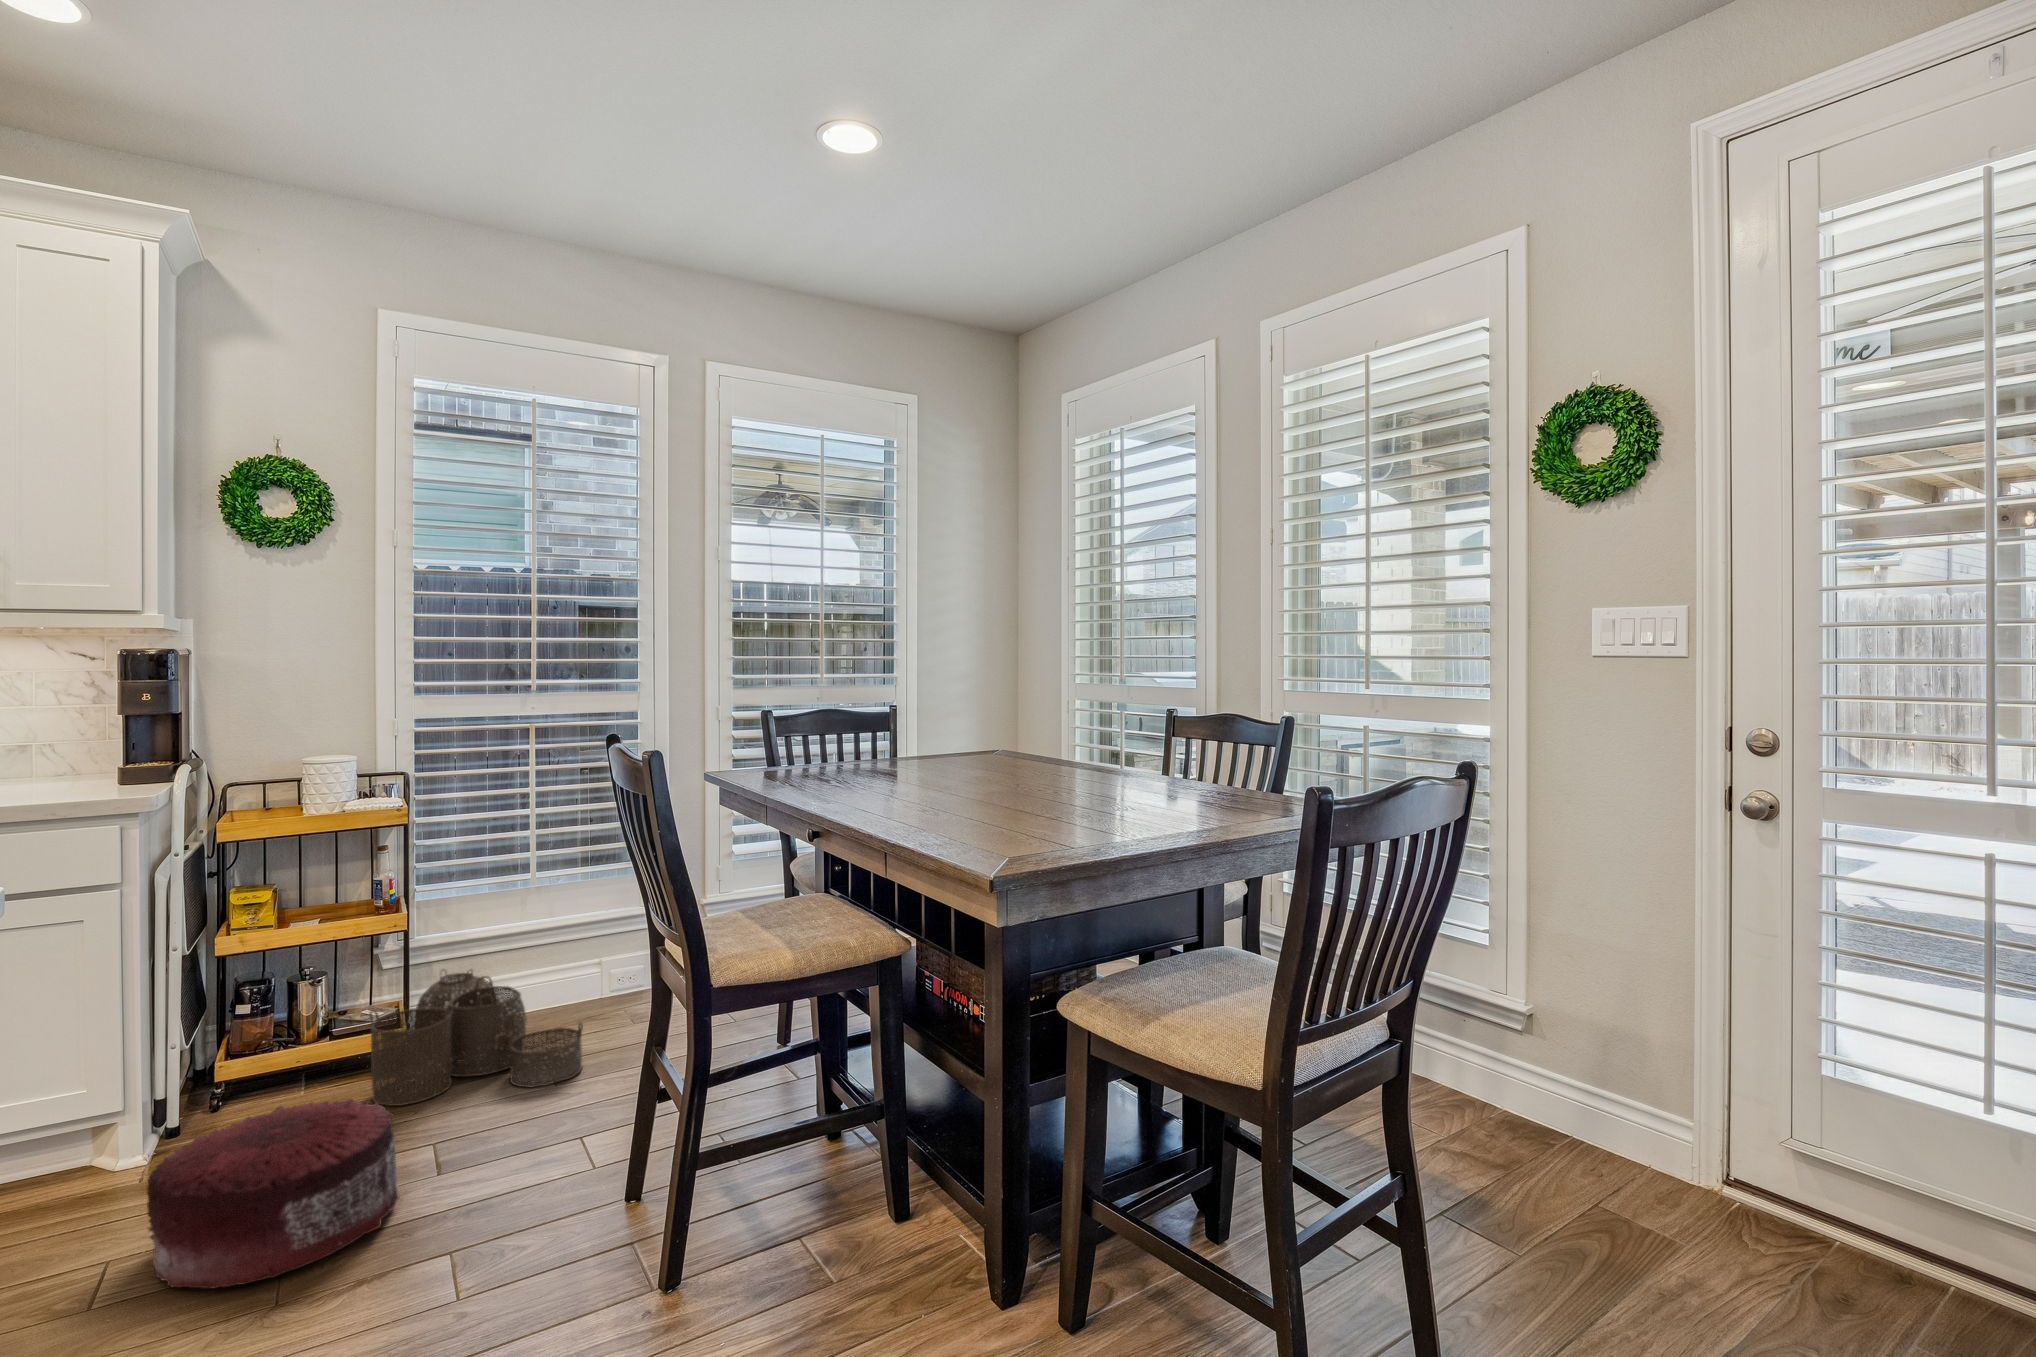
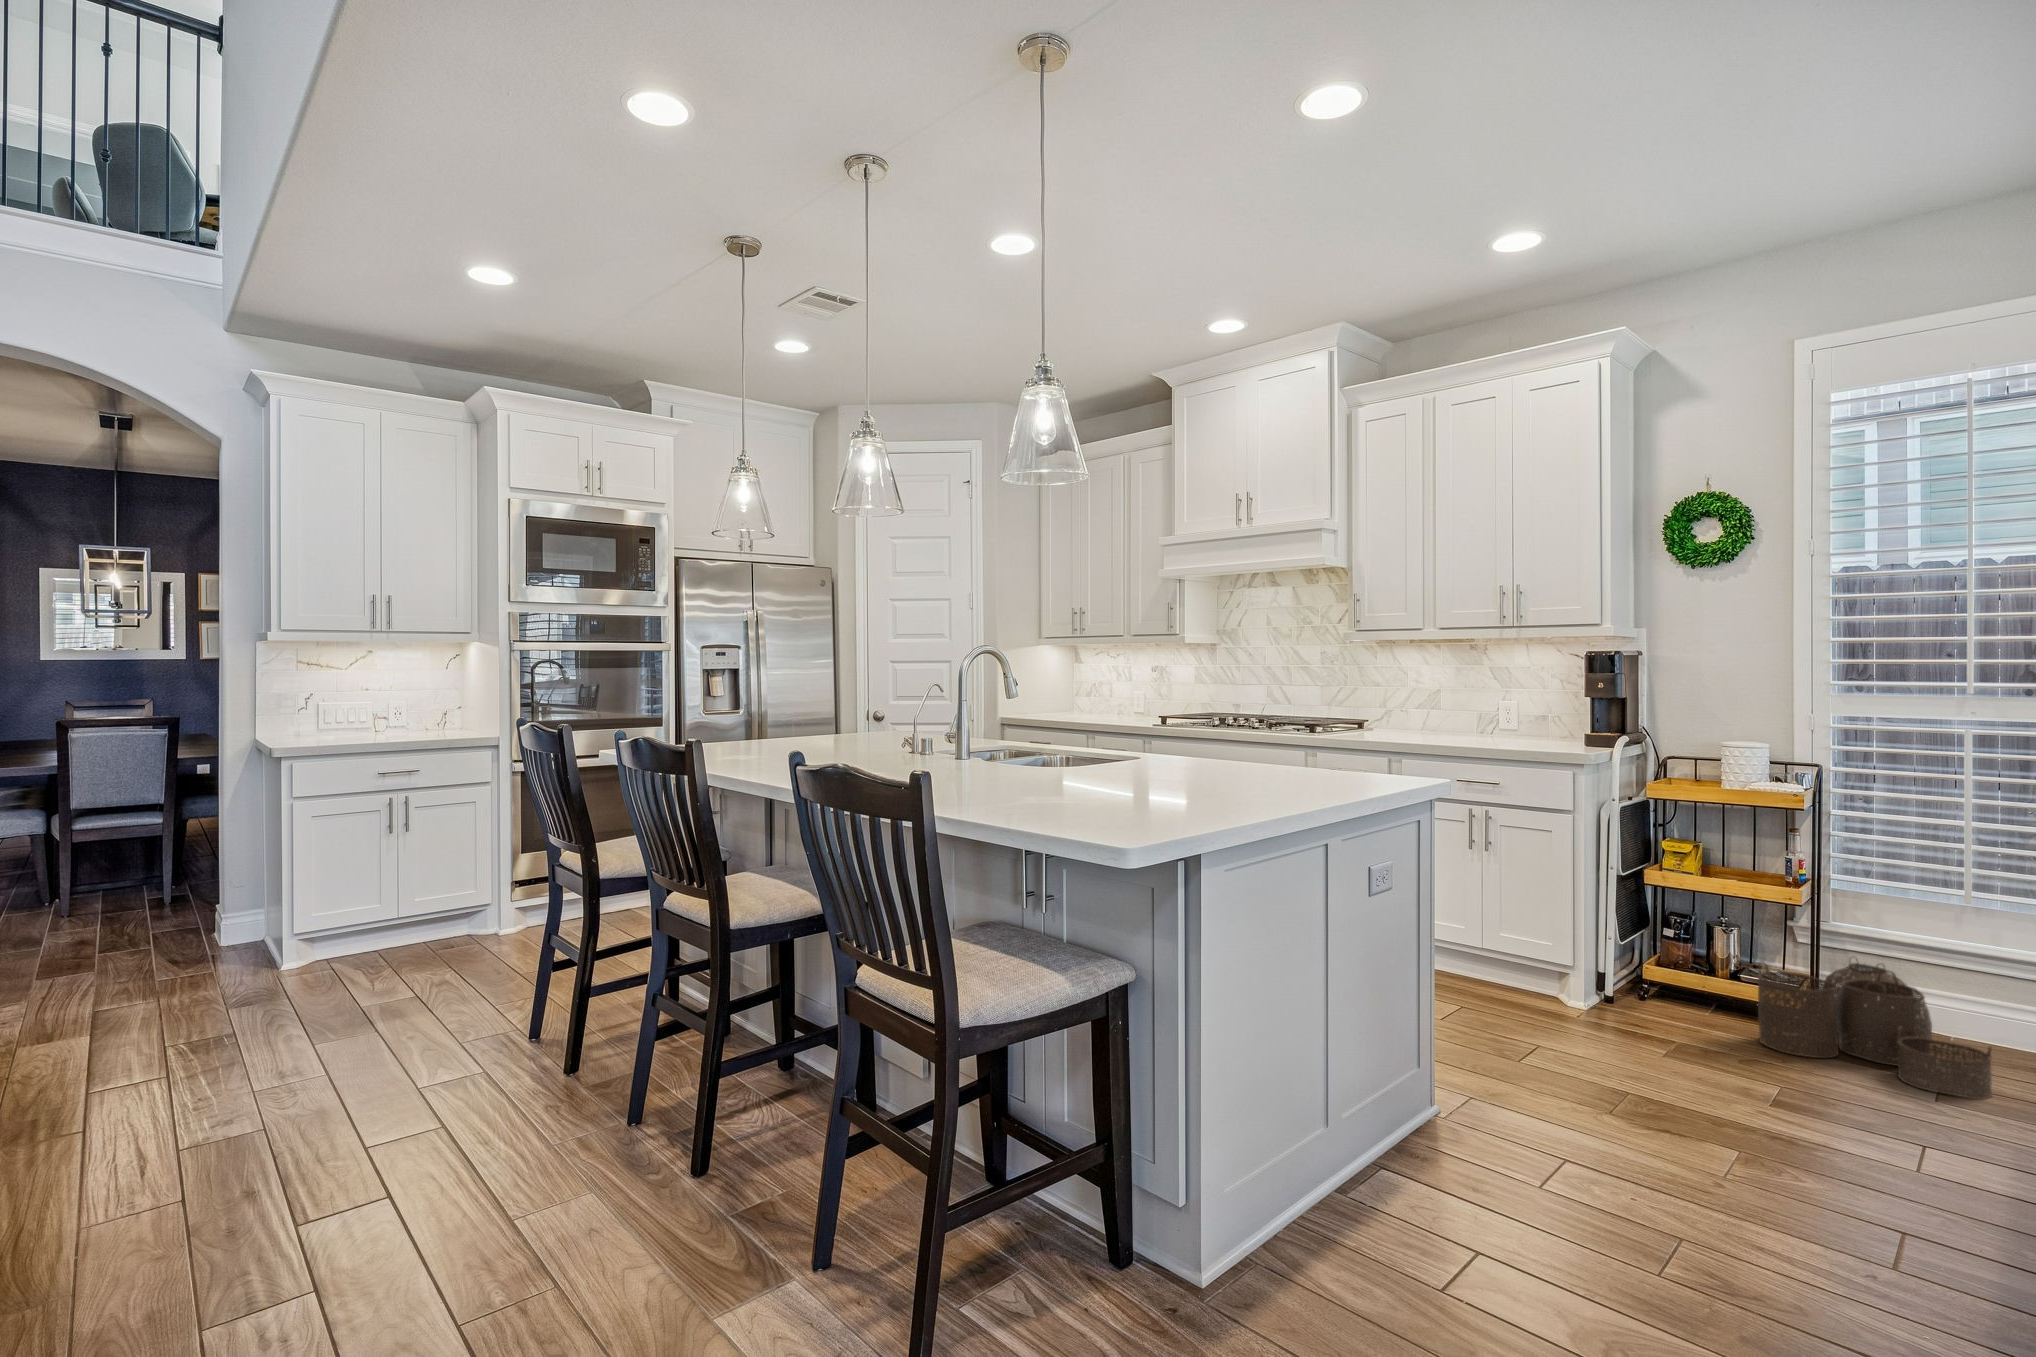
pouf: present [147,1099,400,1288] -> none [1556,988,1736,1106]

